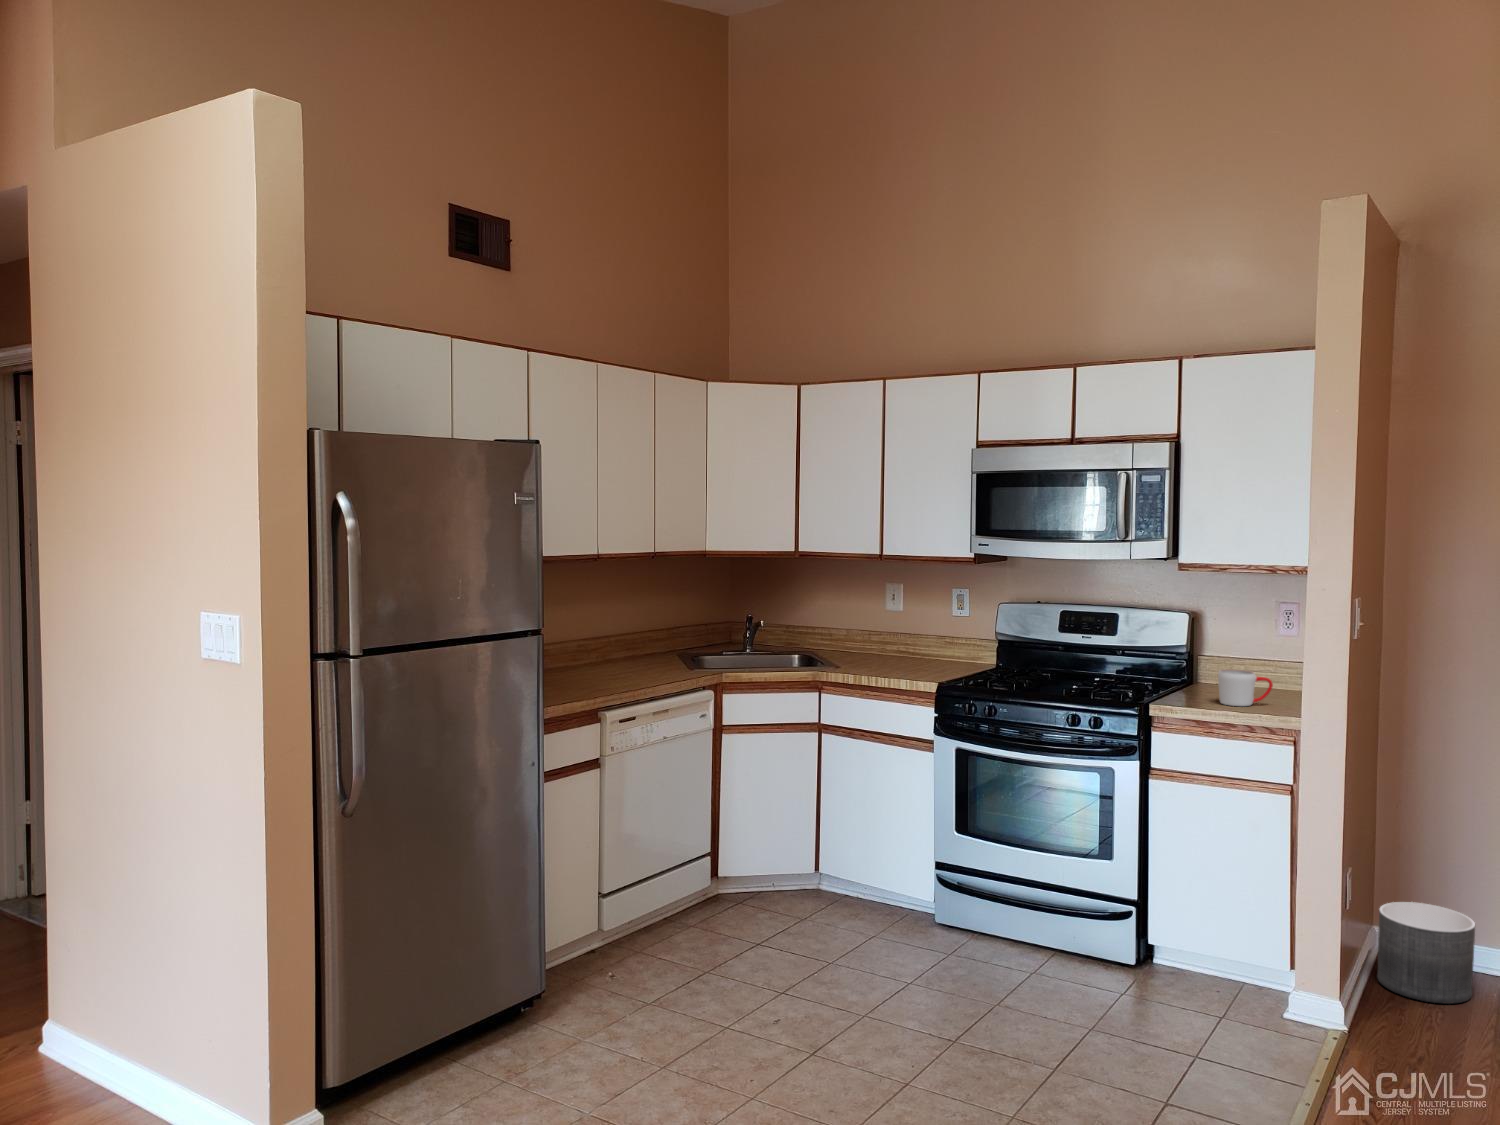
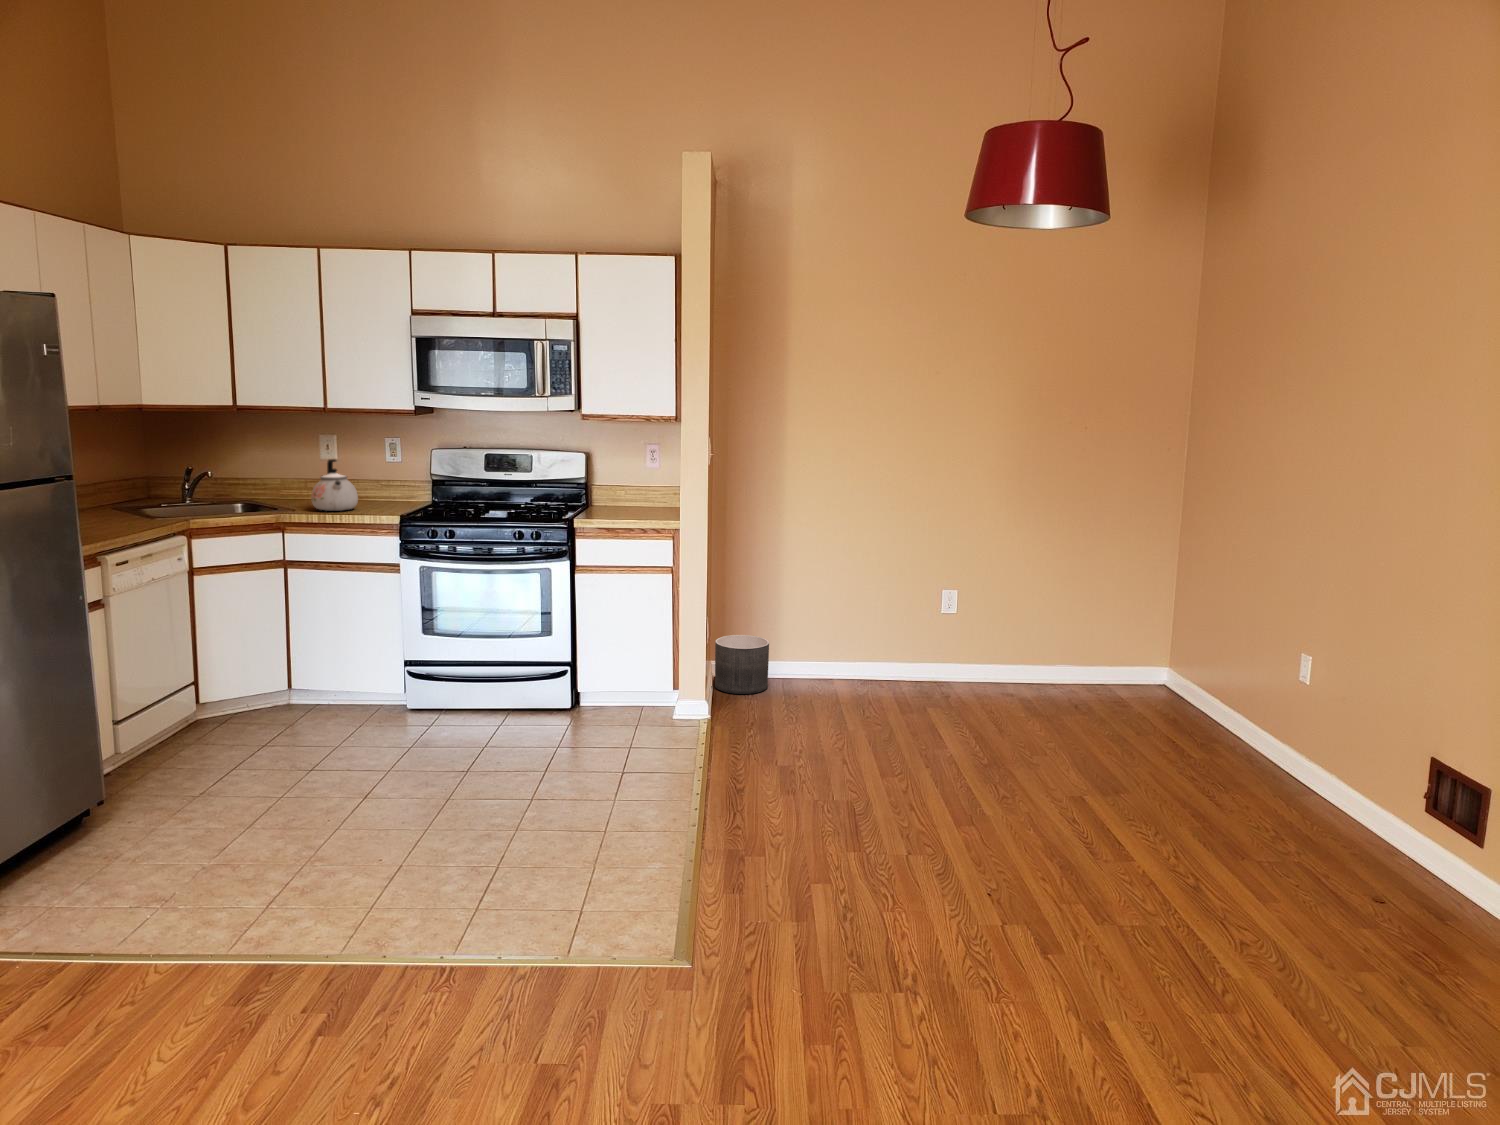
kettle: none [855,612,905,672] -> present [311,459,358,511]
mug: present [1218,670,1273,706] -> none [616,489,652,515]

